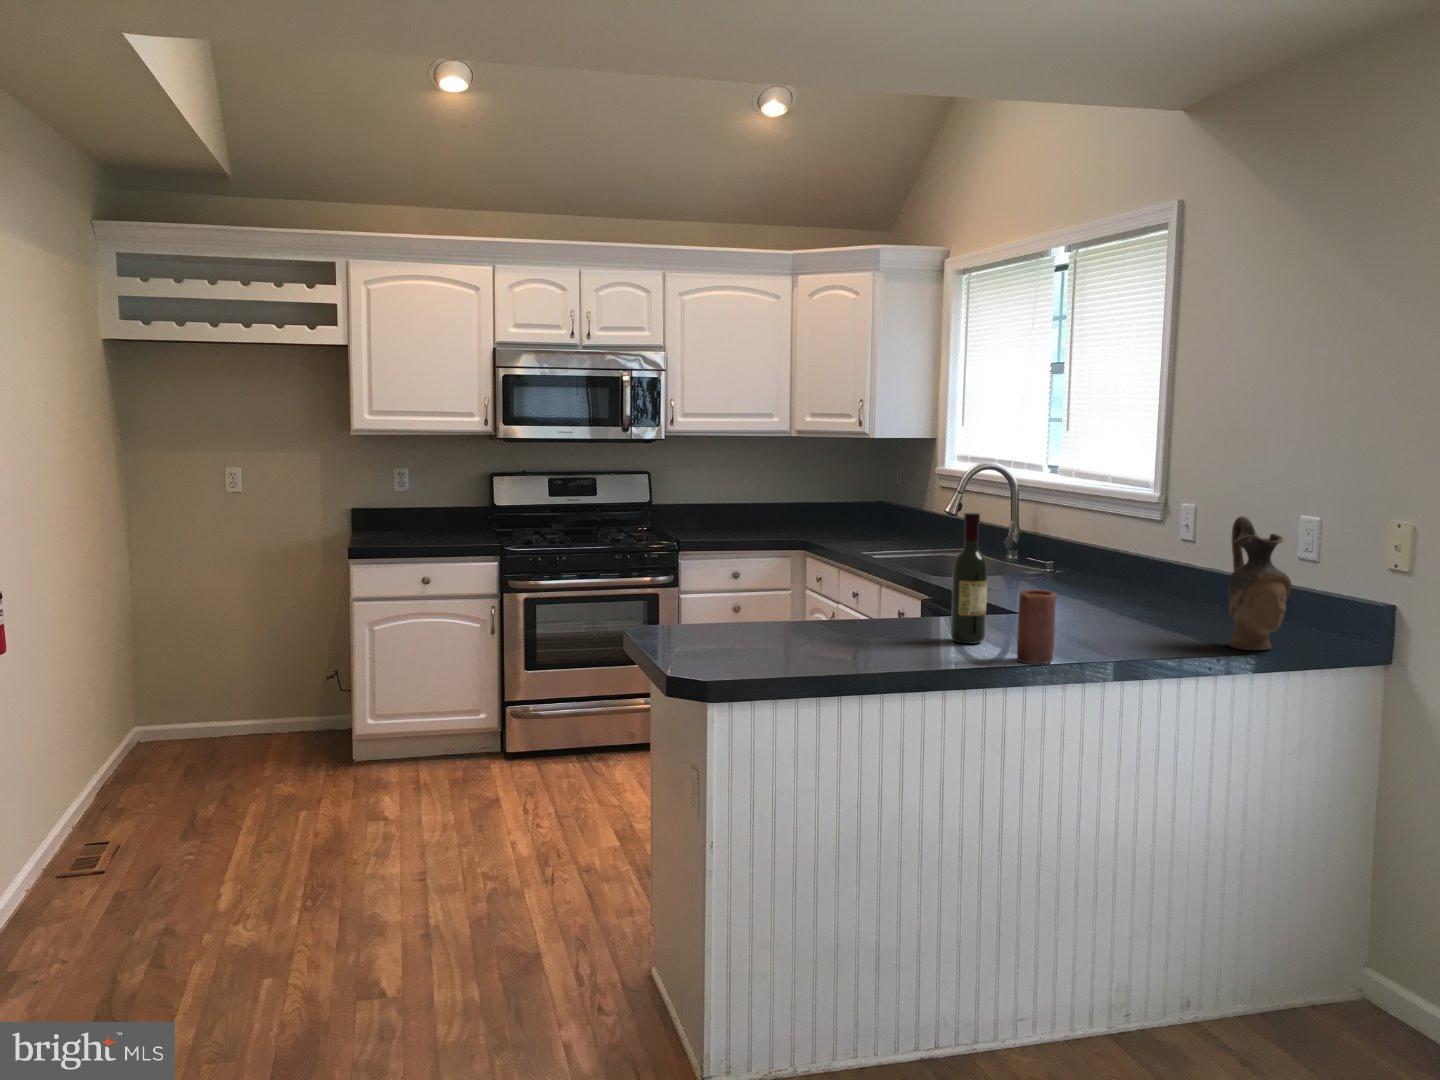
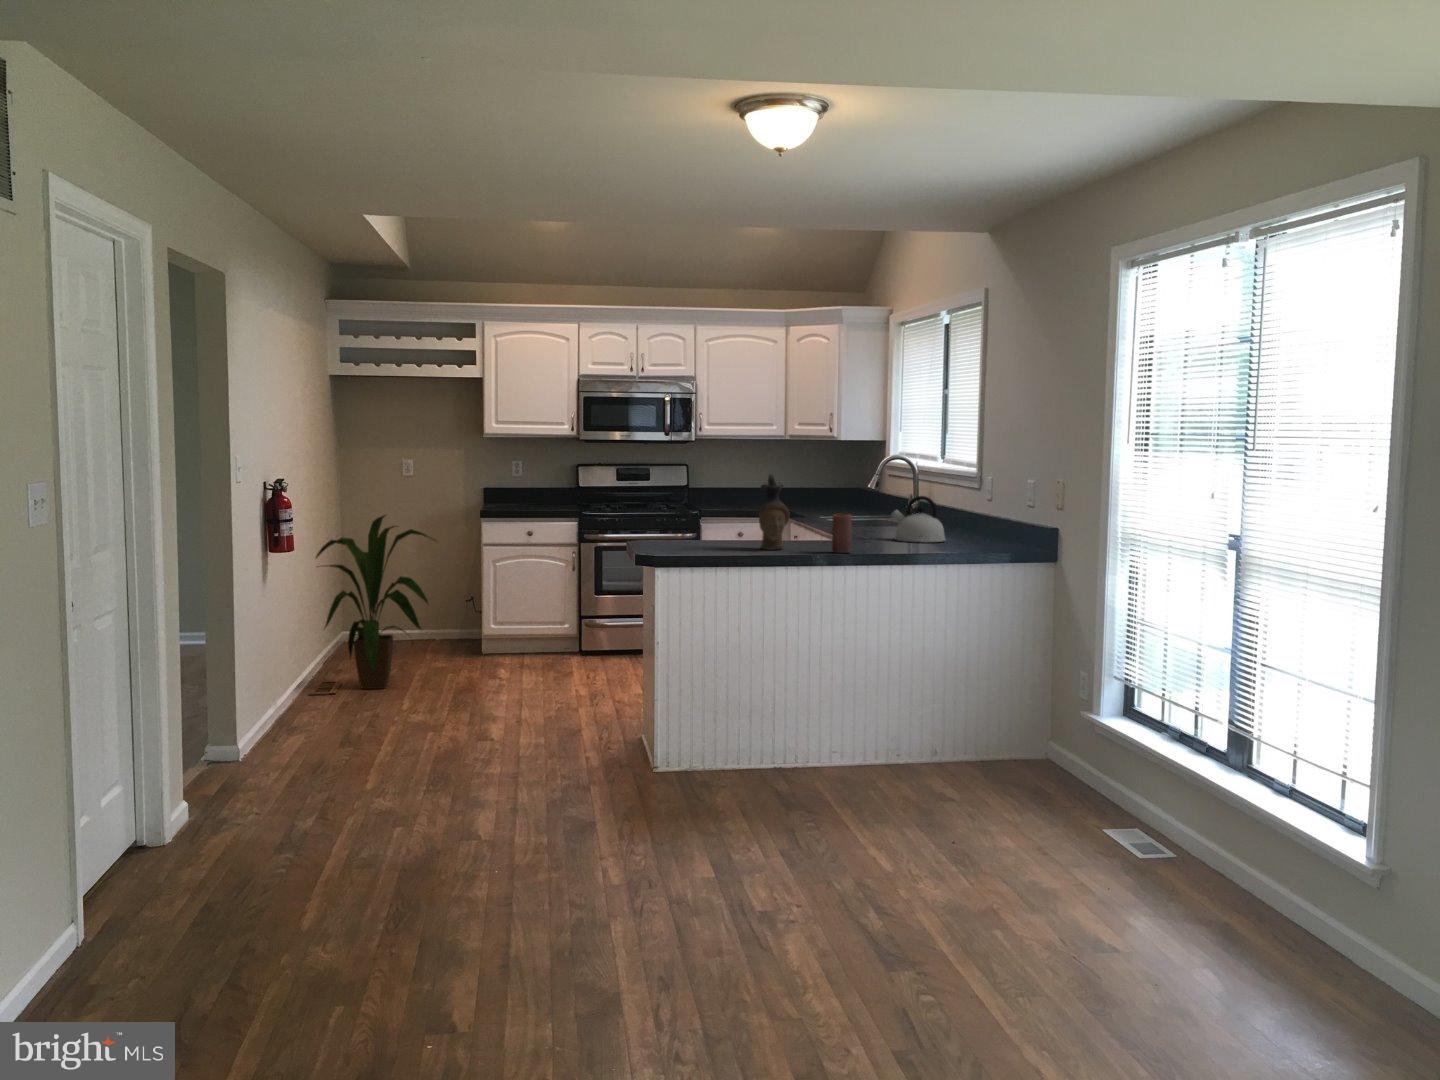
wine bottle: present [951,513,987,644] -> none [808,474,828,547]
ceramic pitcher: present [1228,516,1292,650] -> present [759,474,790,549]
kettle: none [1048,540,1144,621] -> present [891,496,946,543]
house plant: none [67,571,278,857] -> present [316,515,434,689]

